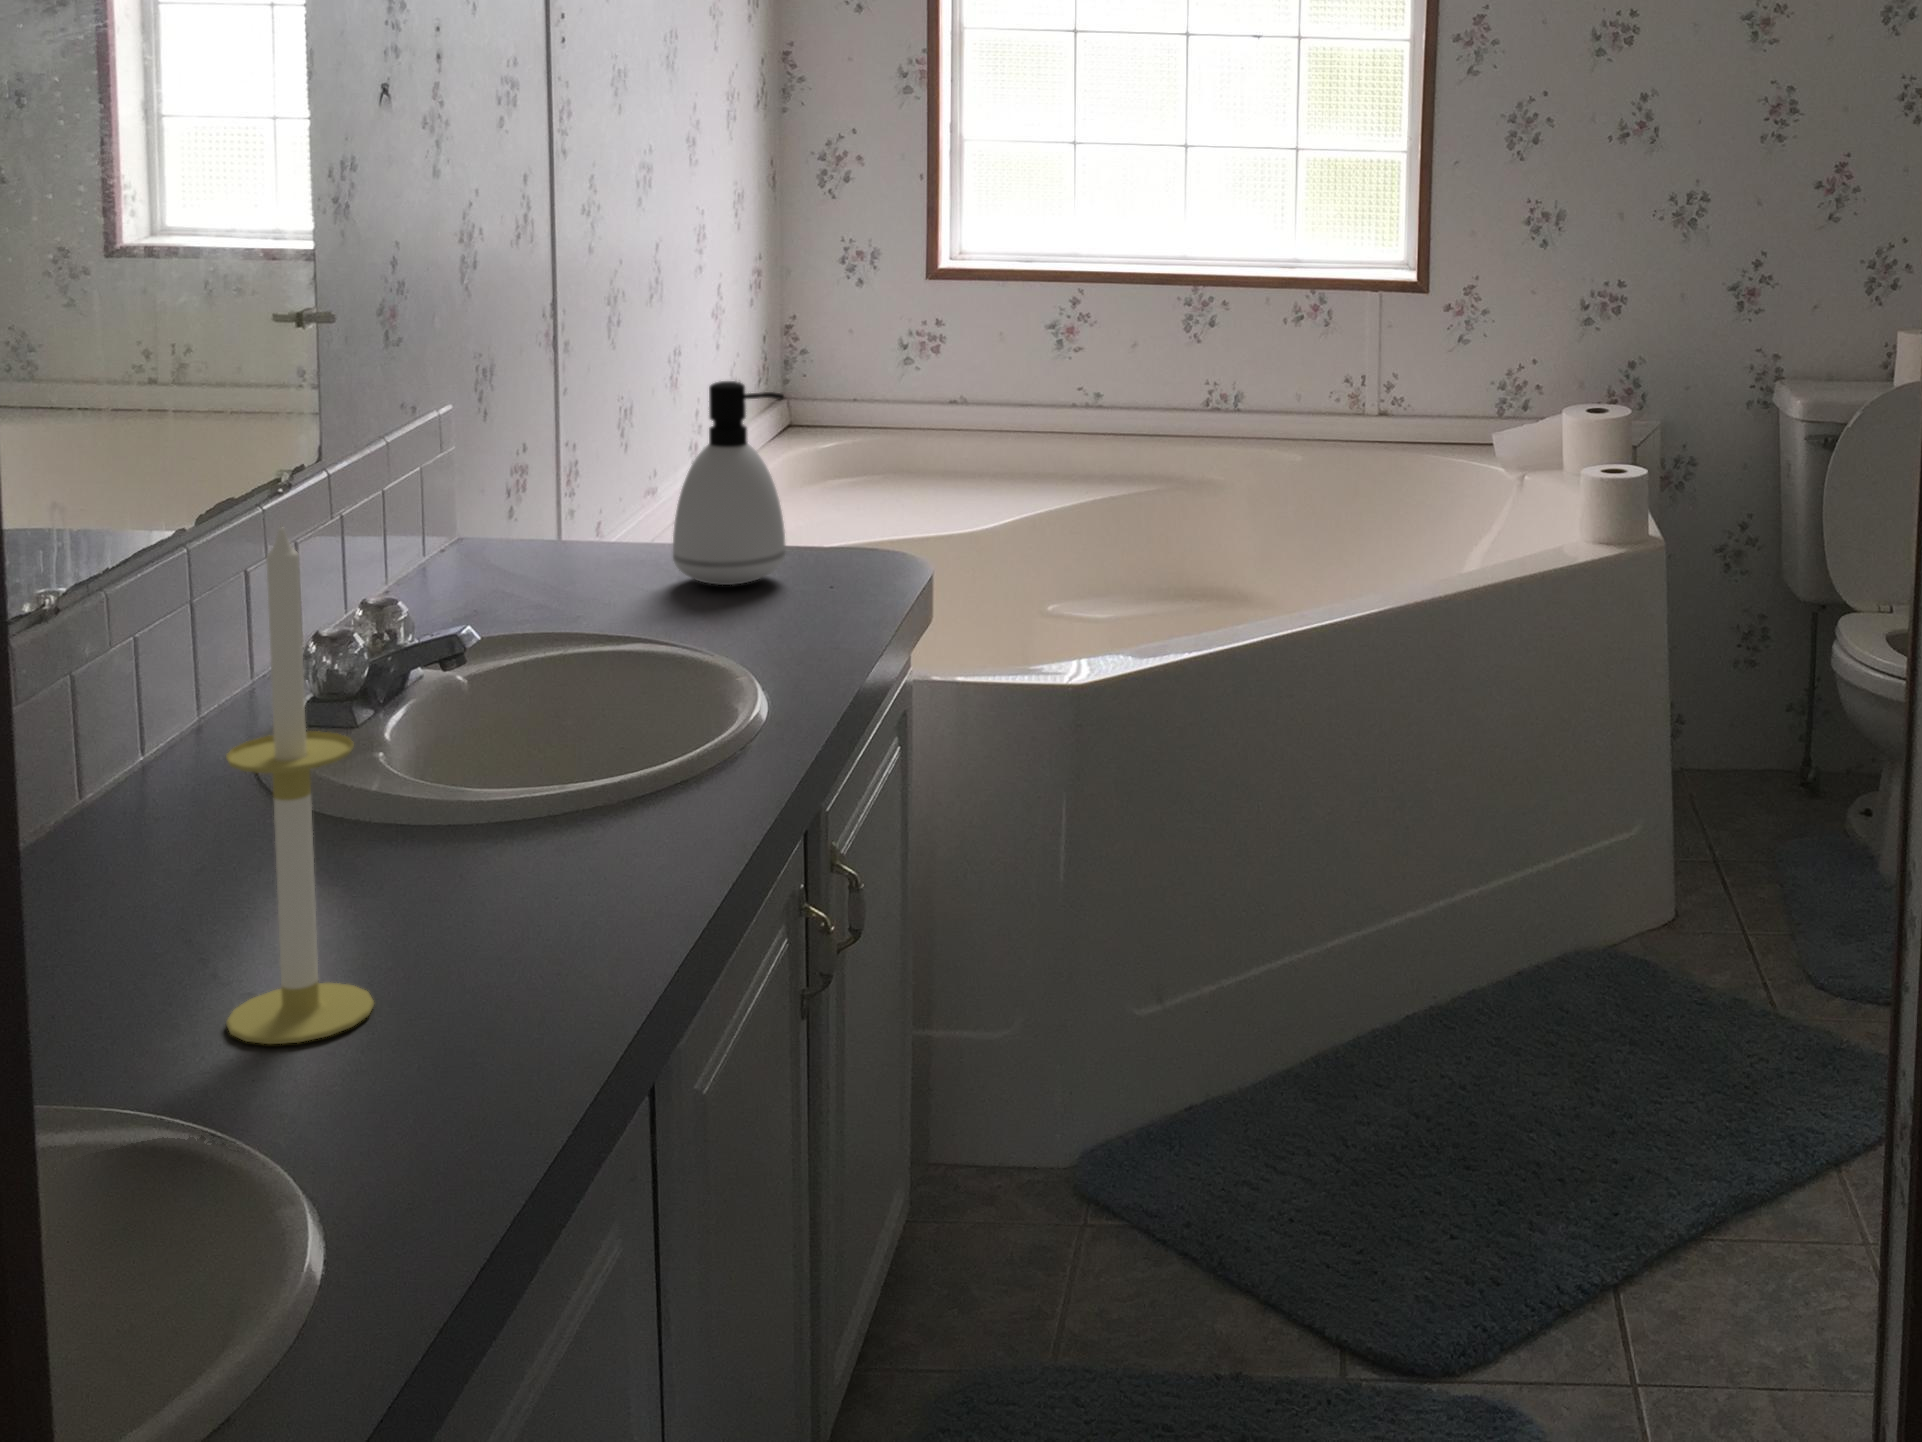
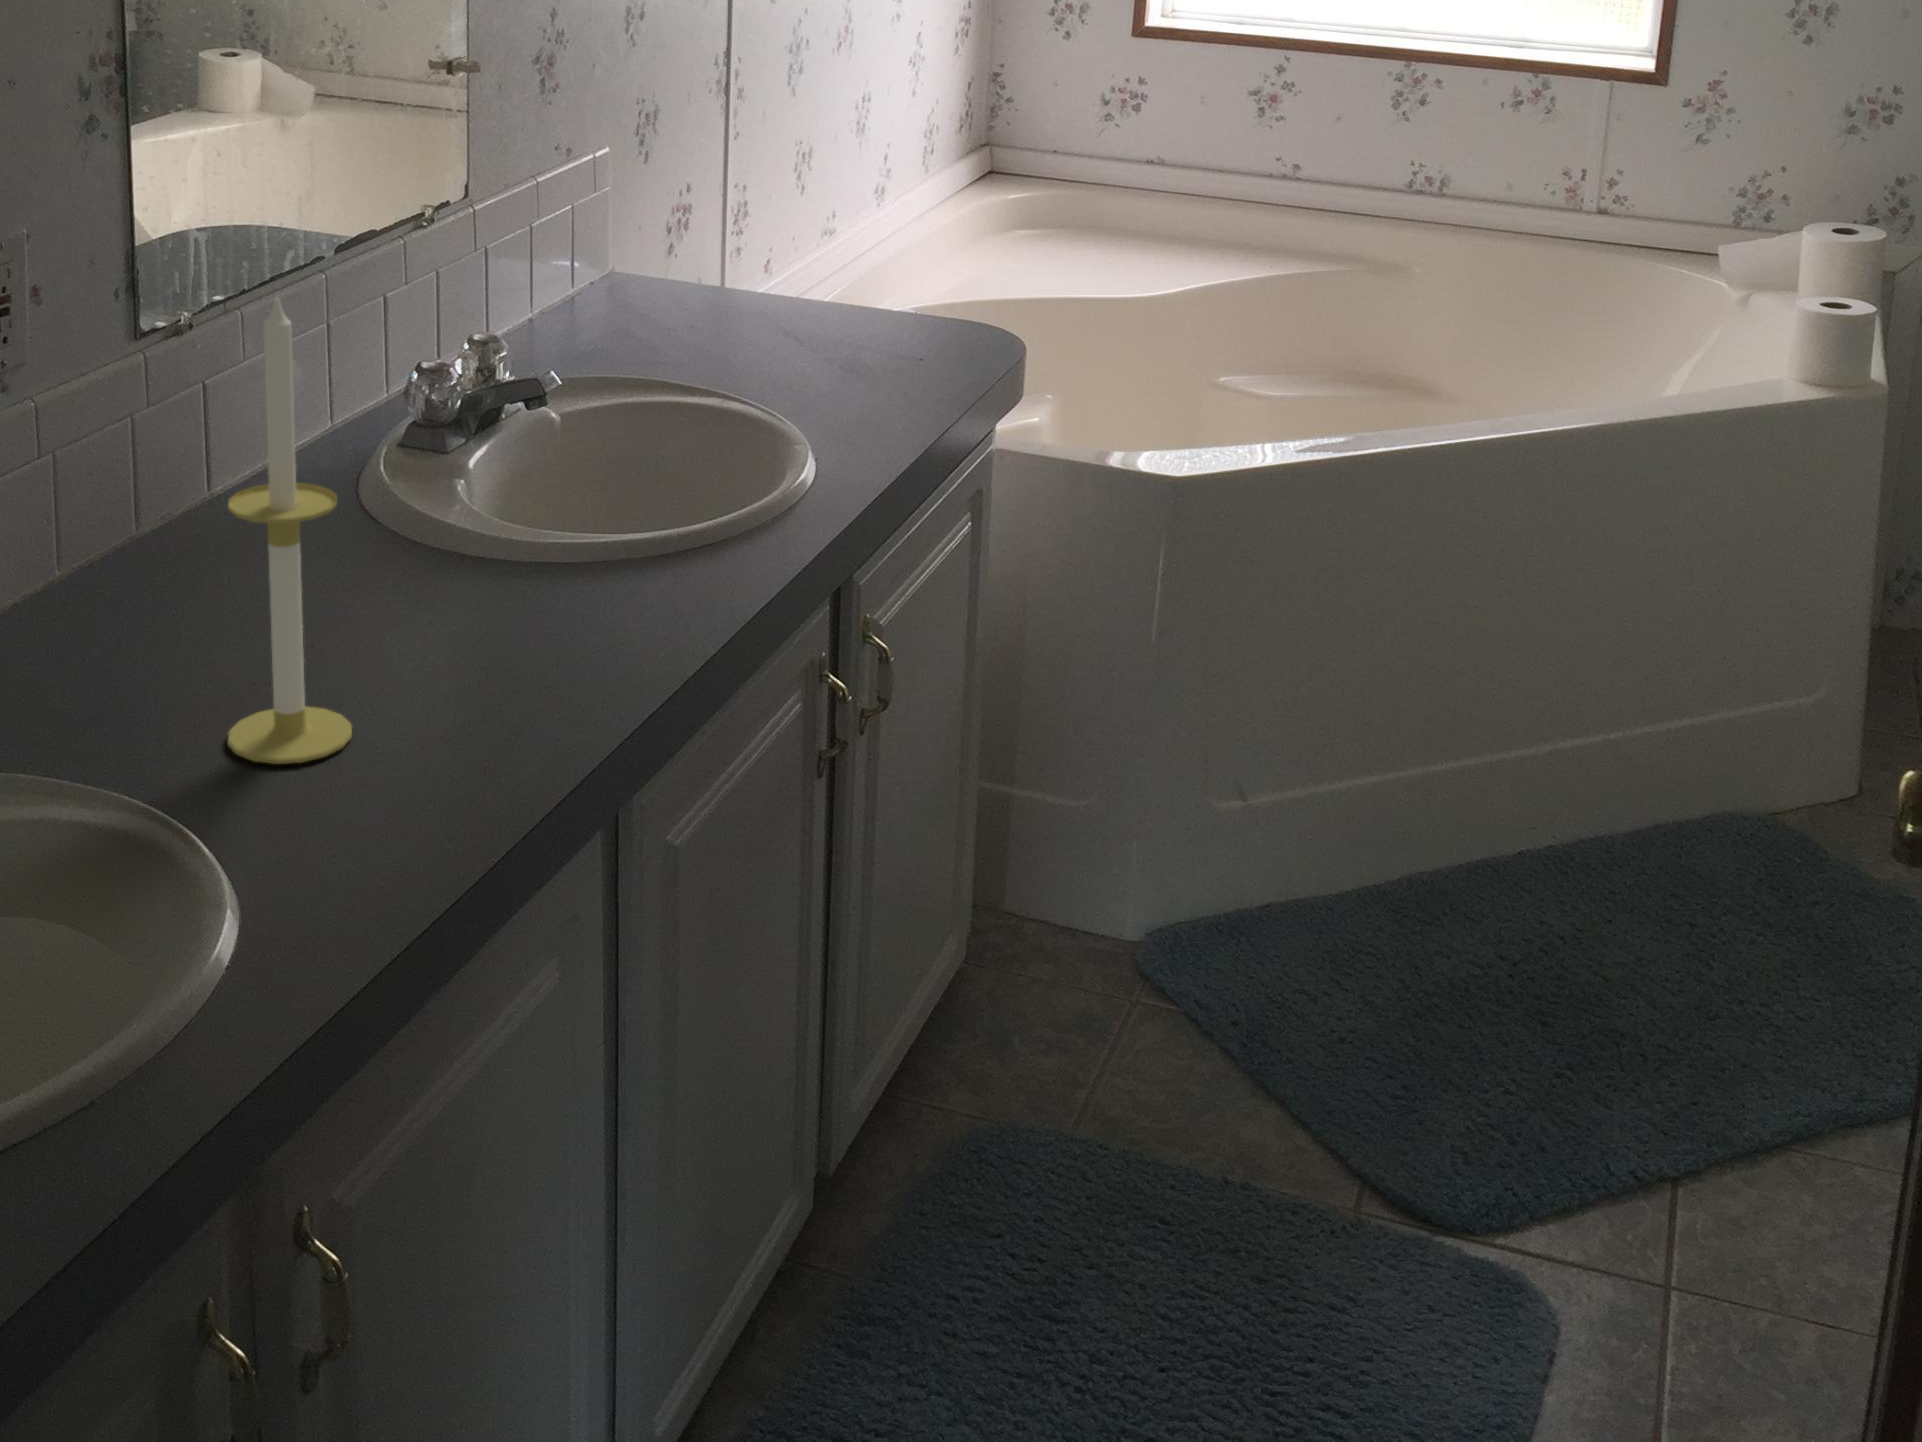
soap dispenser: present [673,381,786,585] -> none [782,149,891,346]

